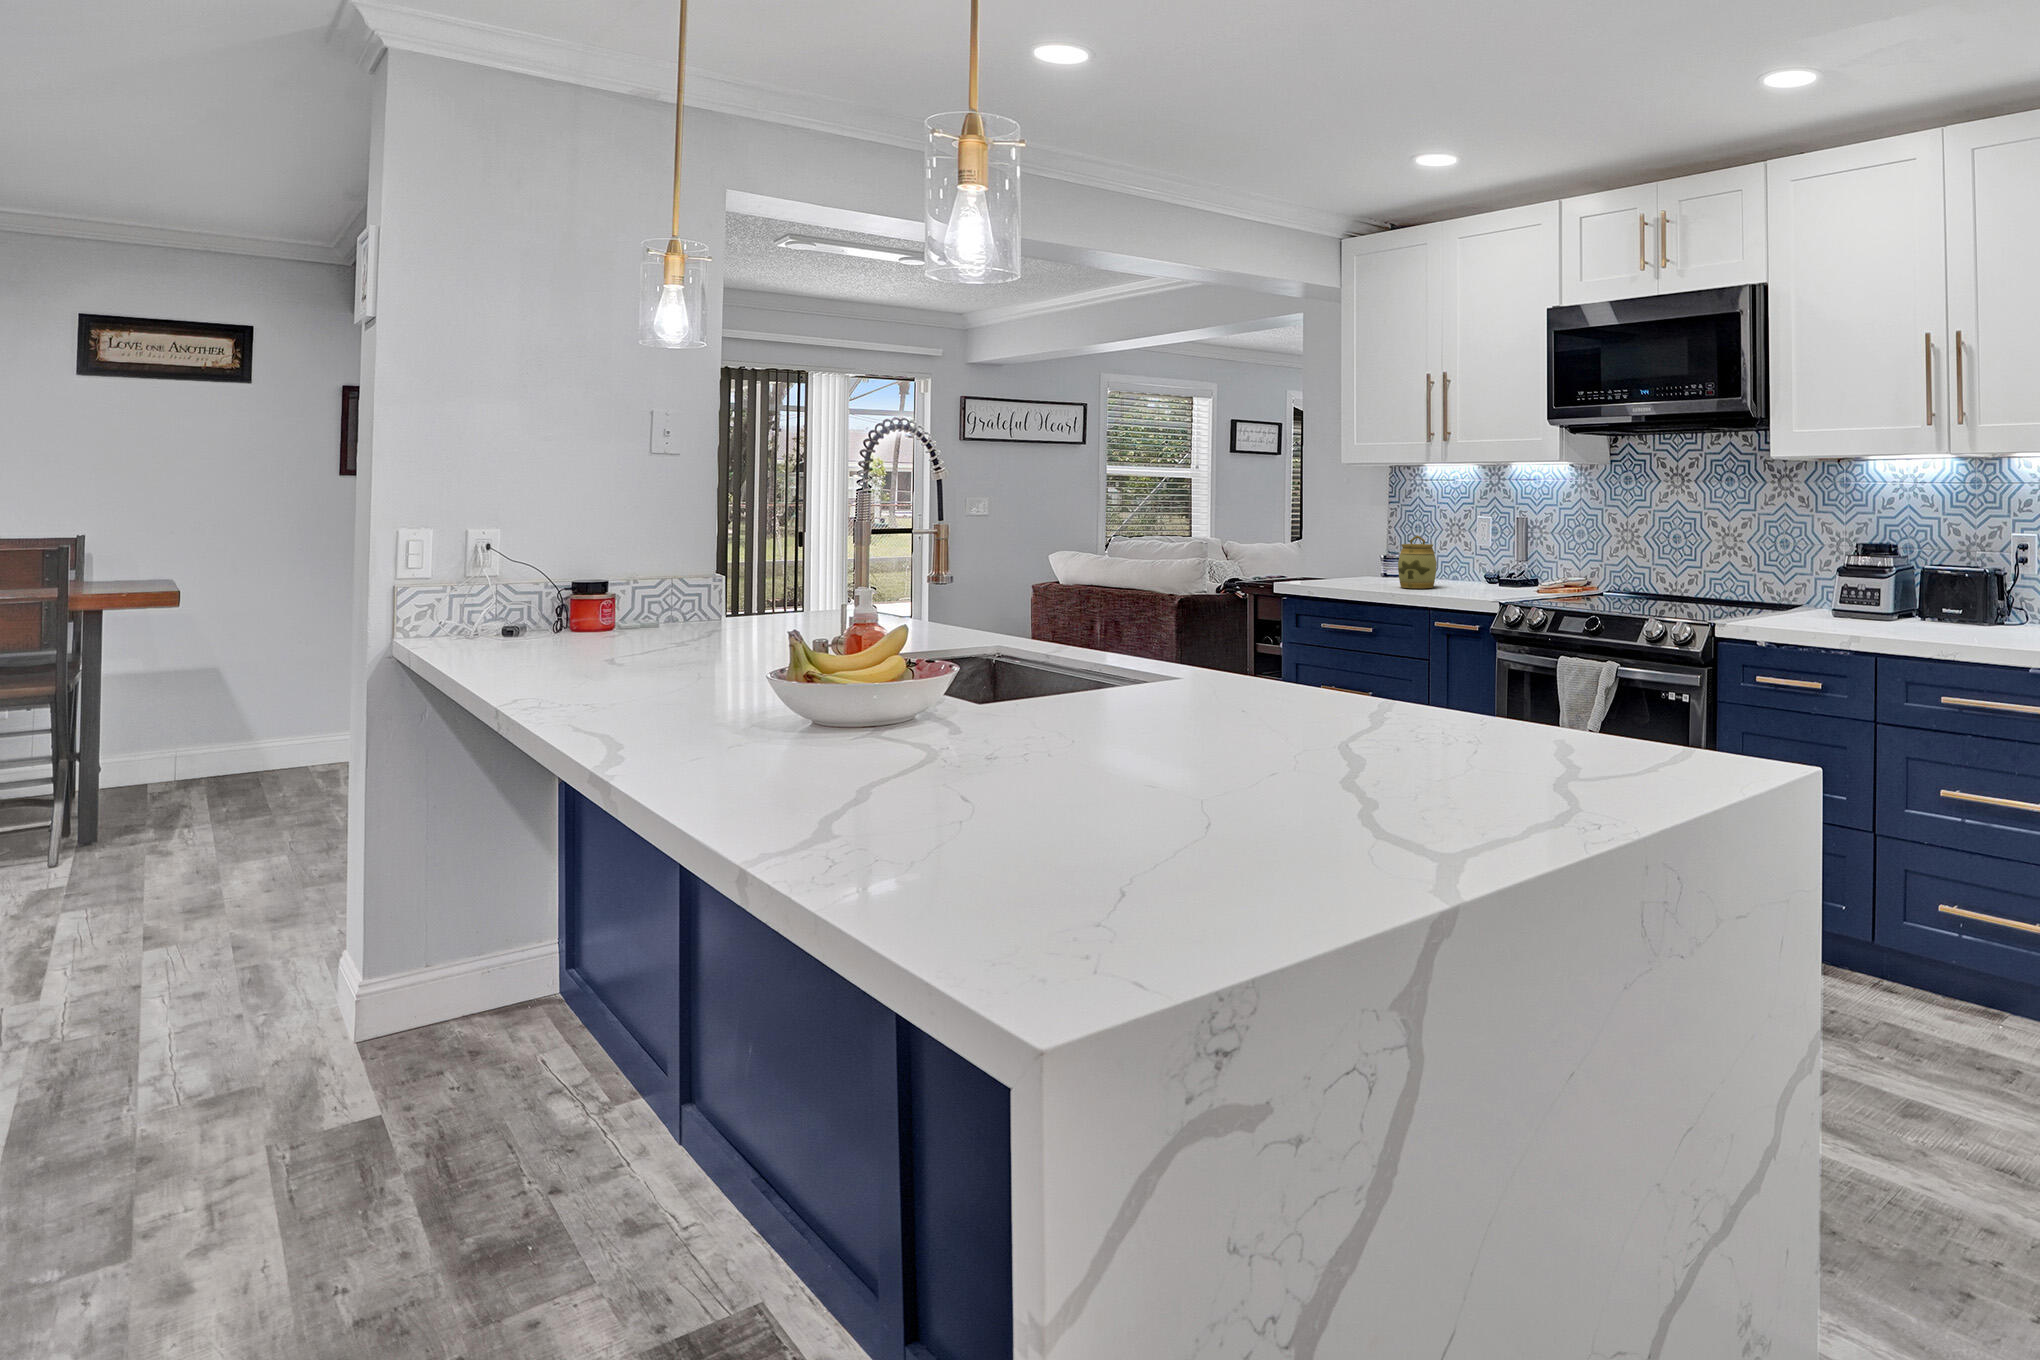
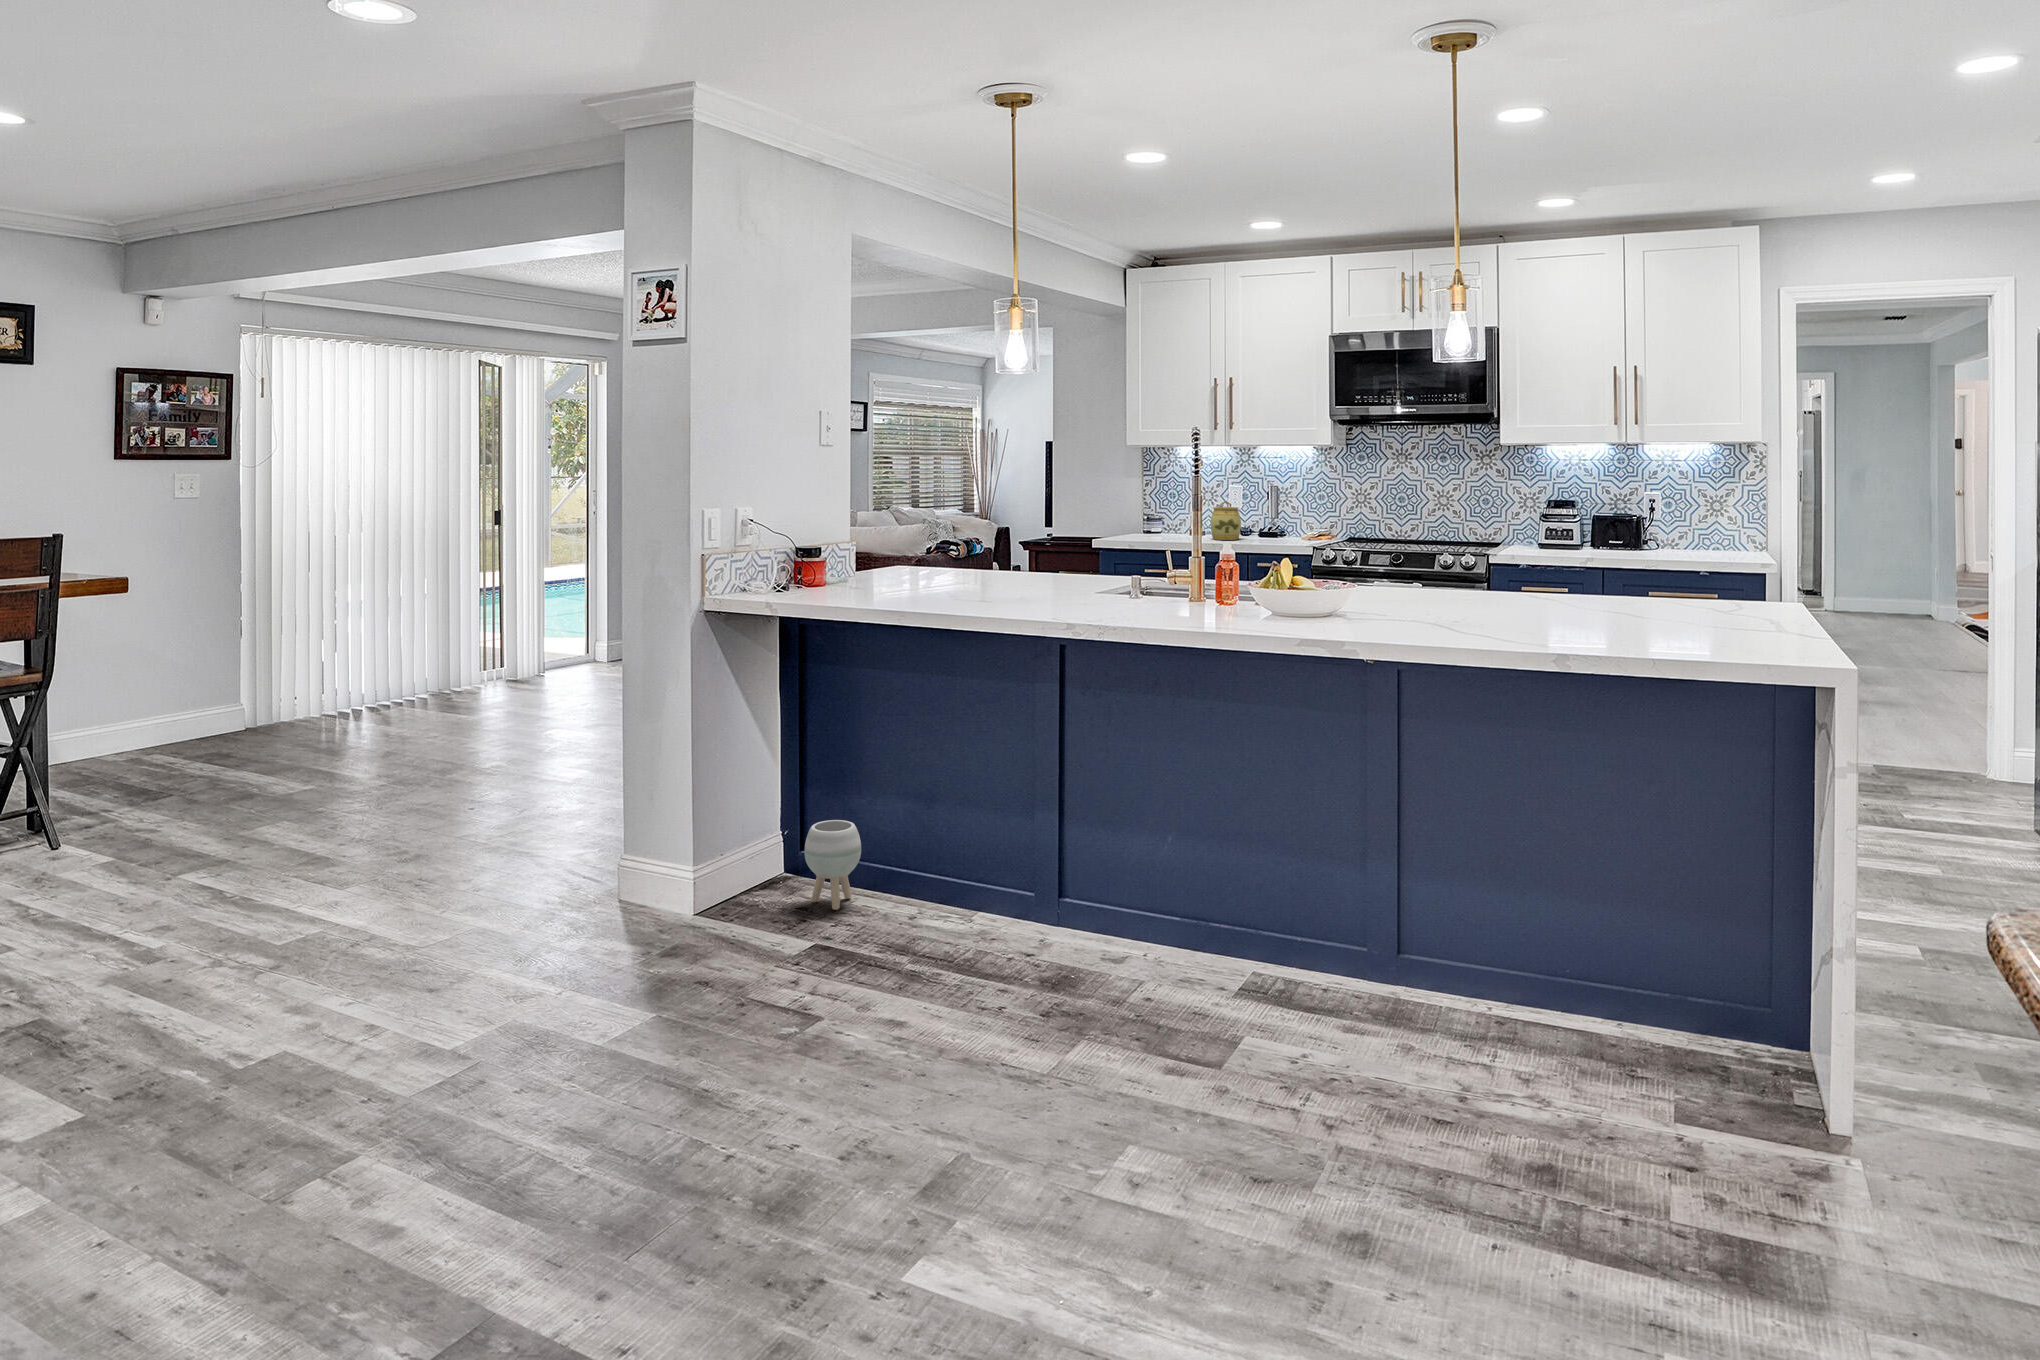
planter: none [428,924,513,1043] -> present [805,820,861,910]

